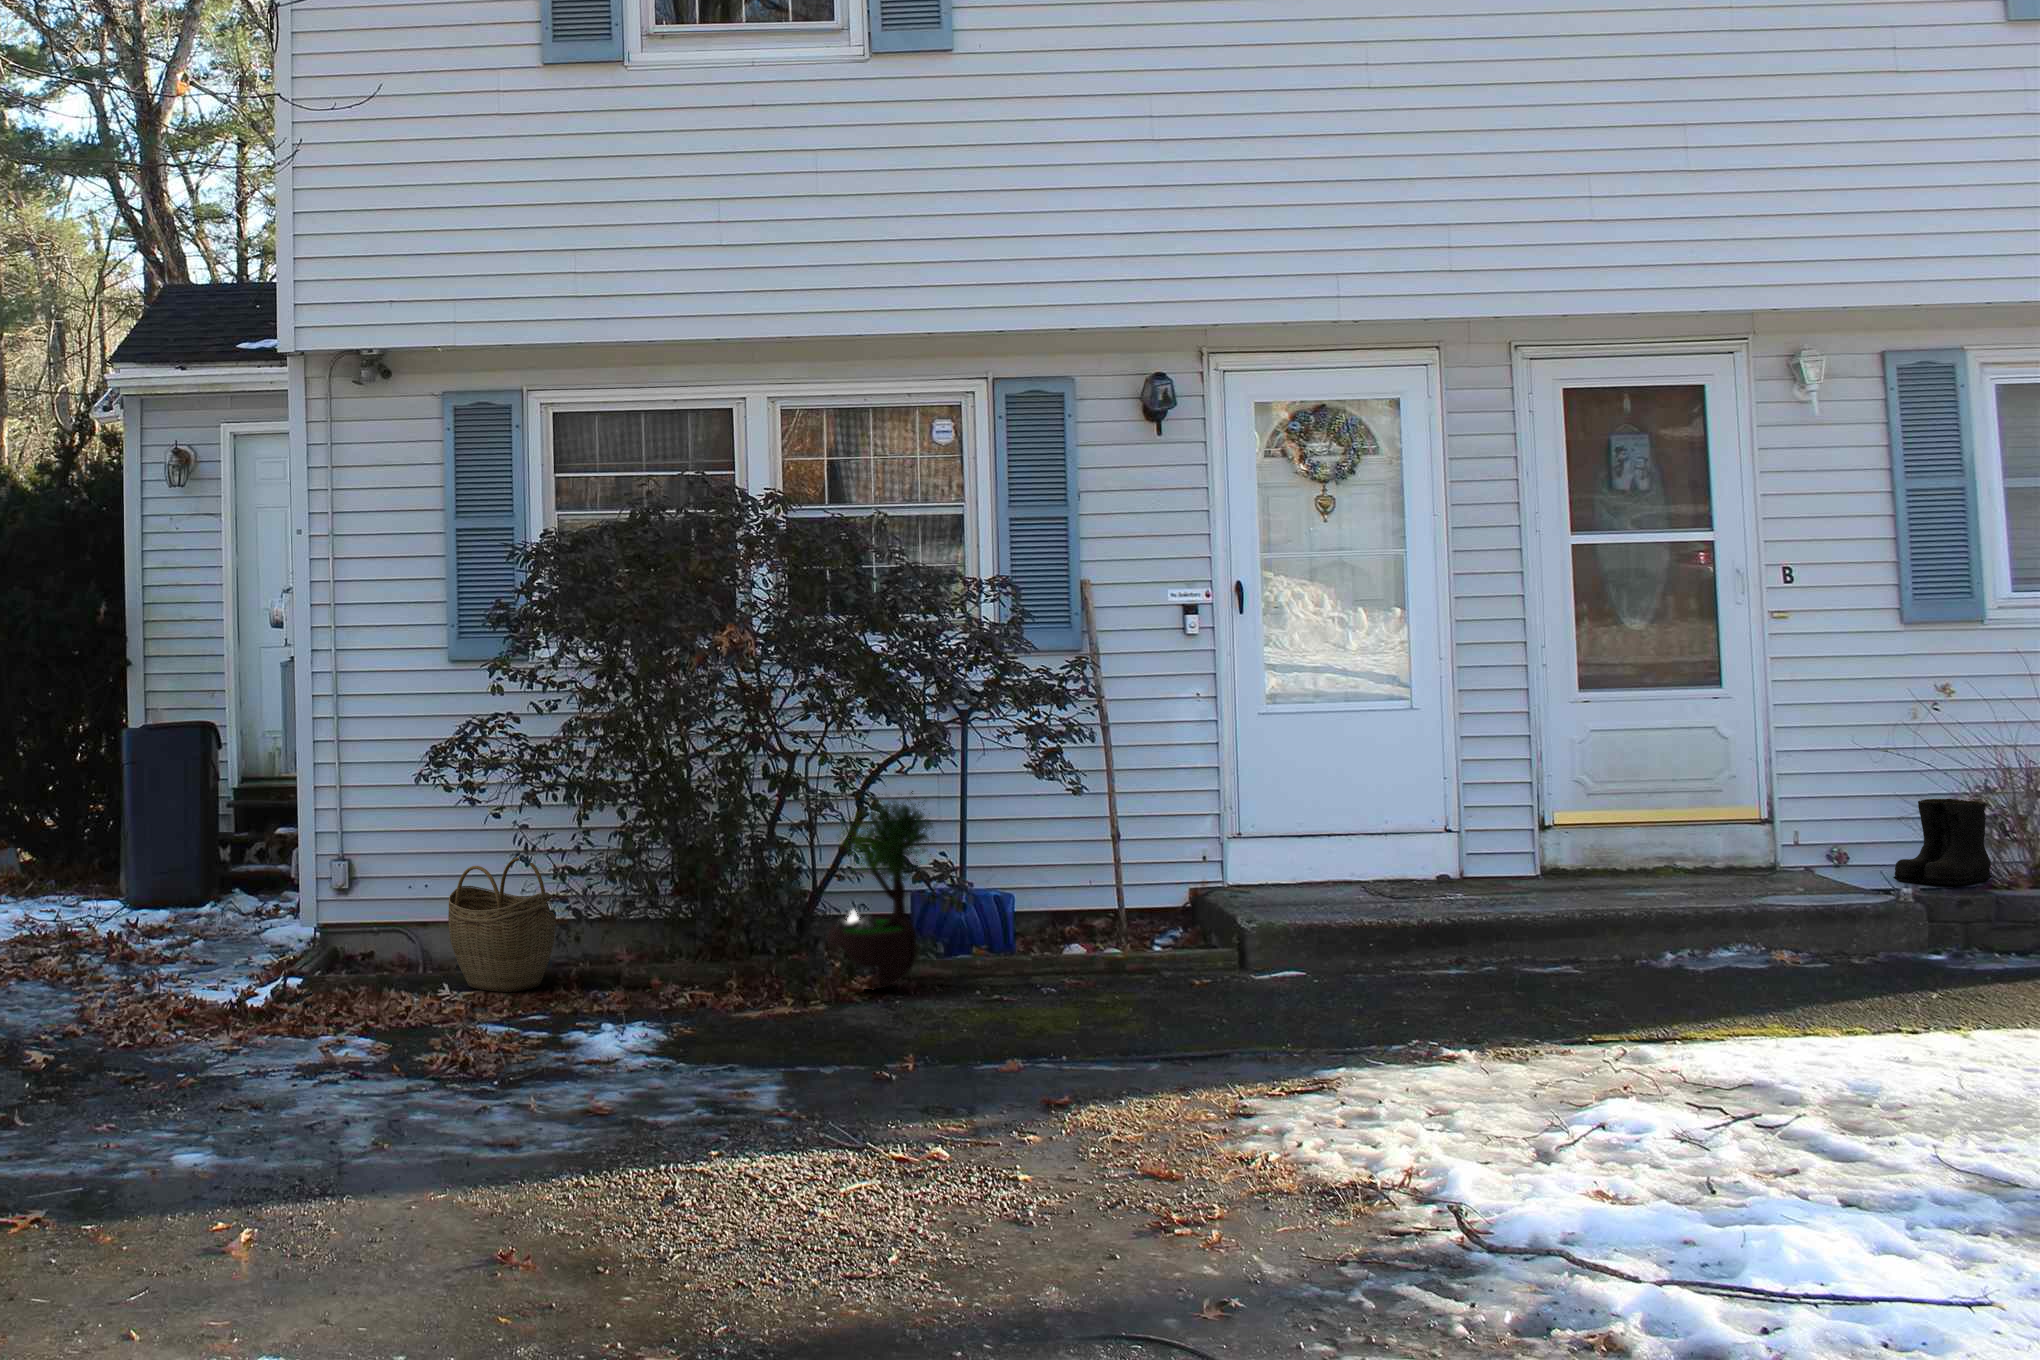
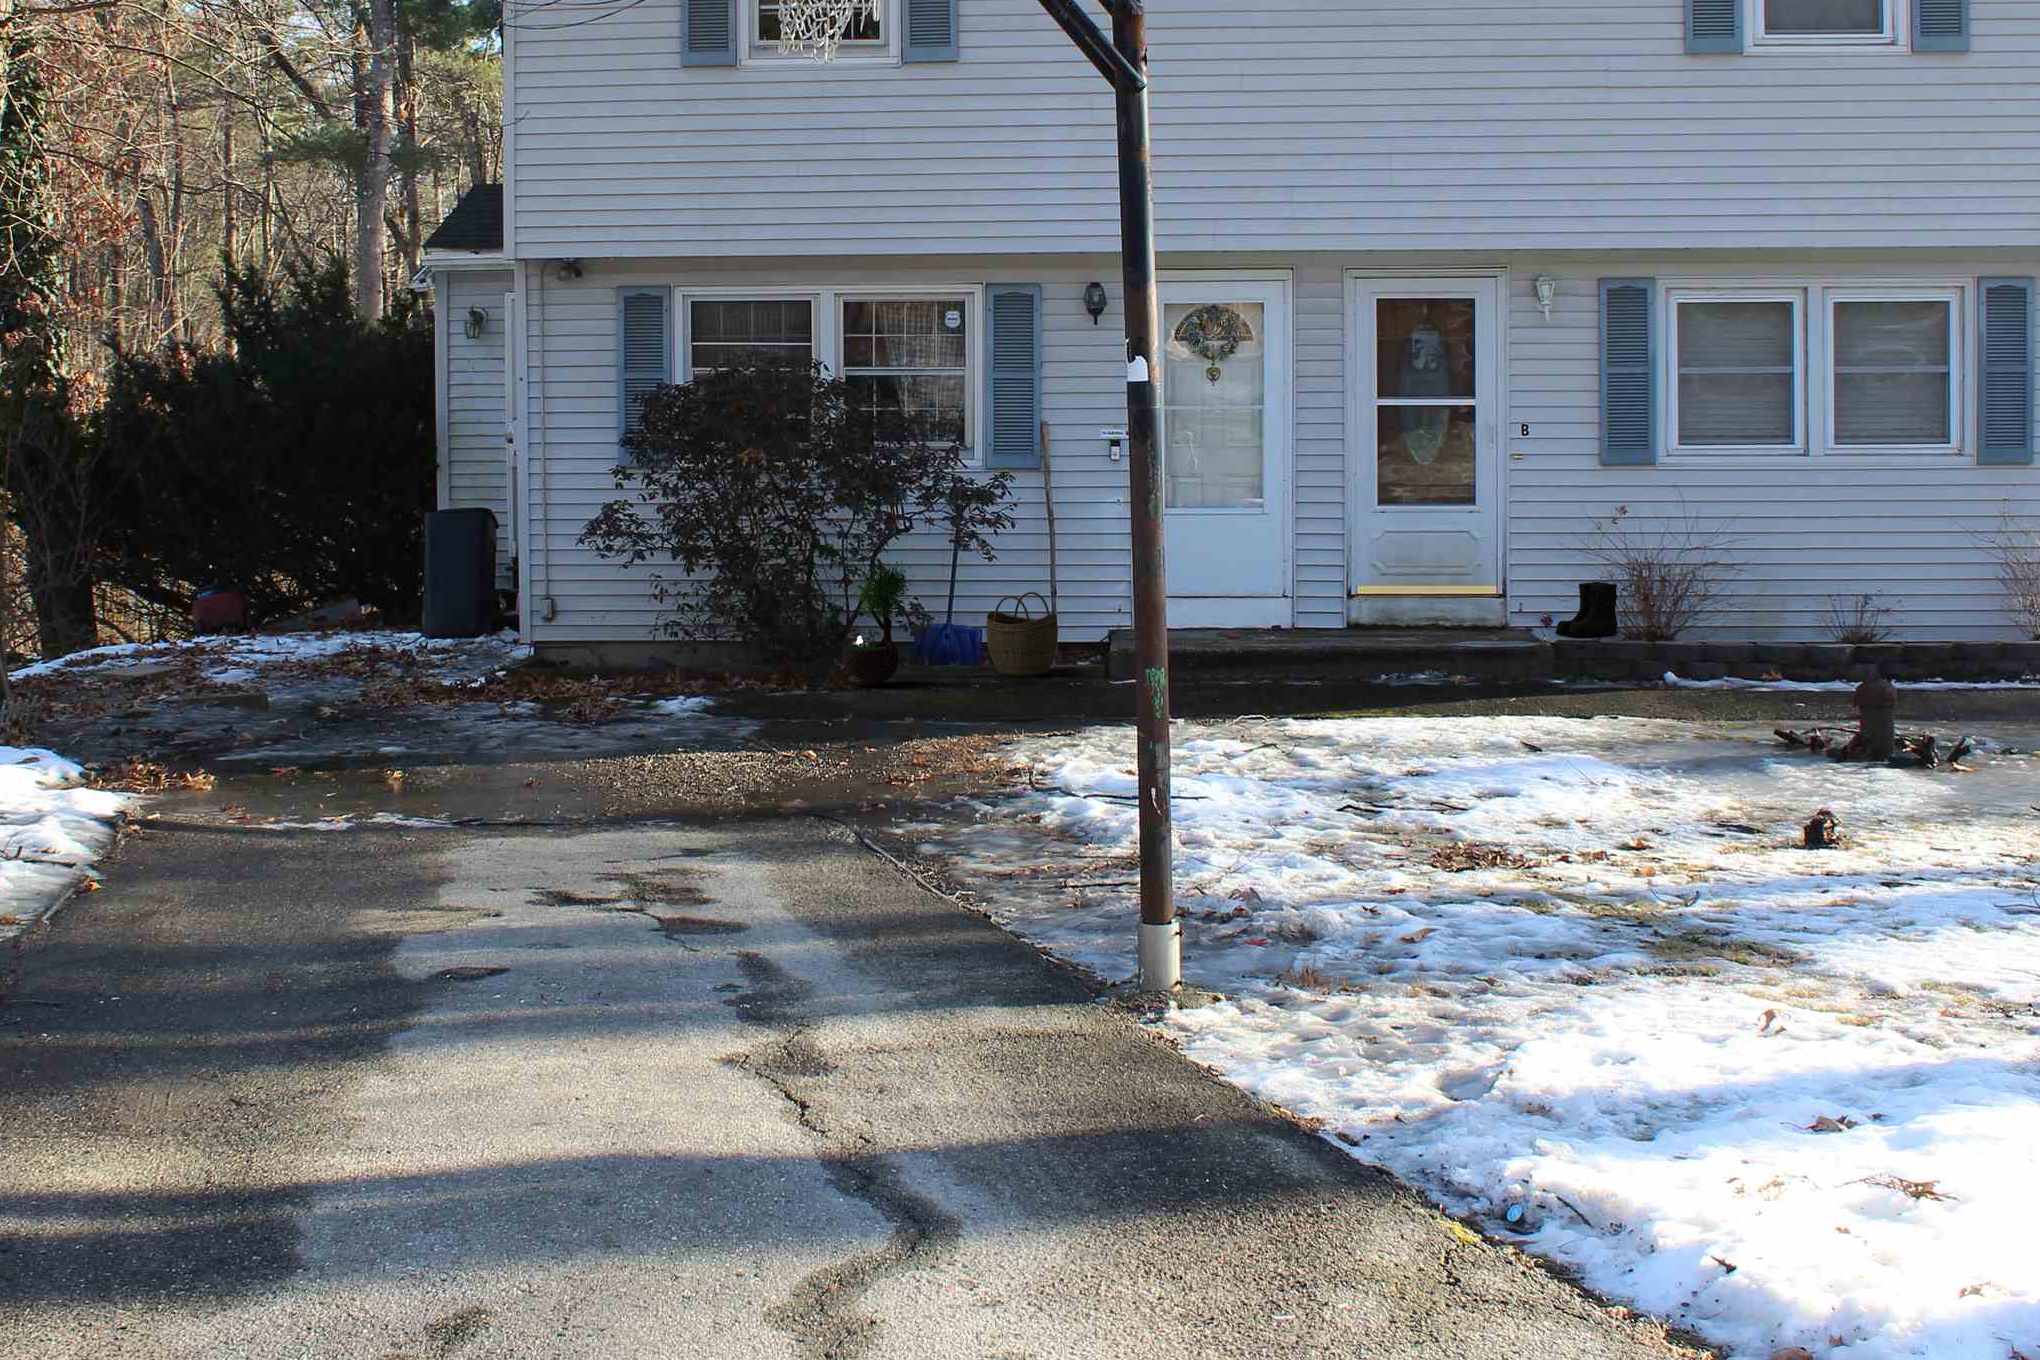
woven basket: present [448,857,555,992] -> present [986,592,1058,676]

